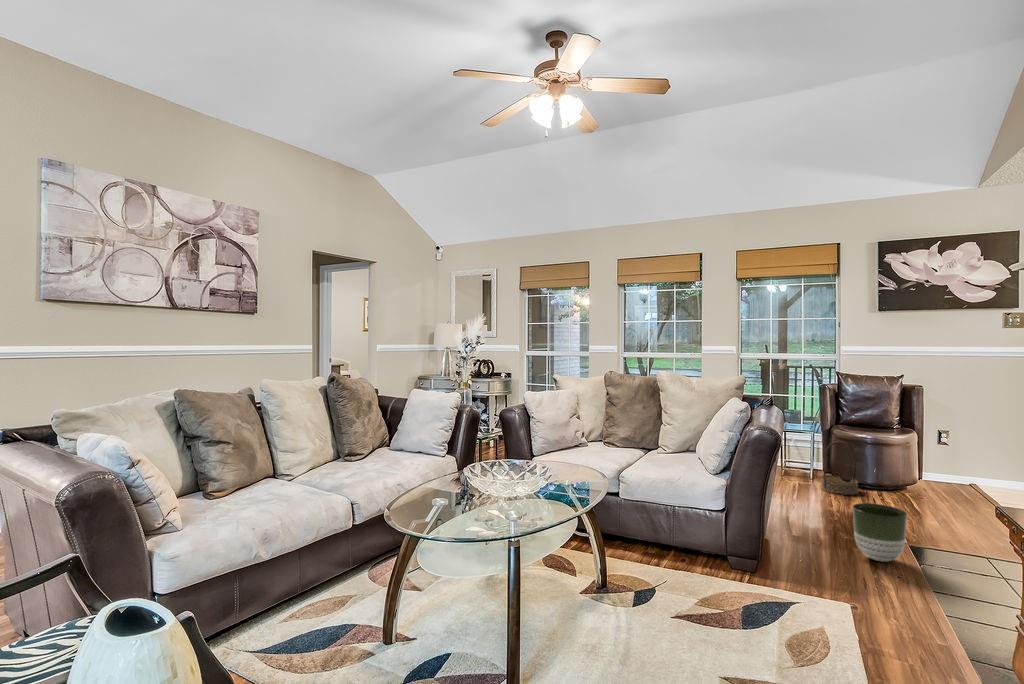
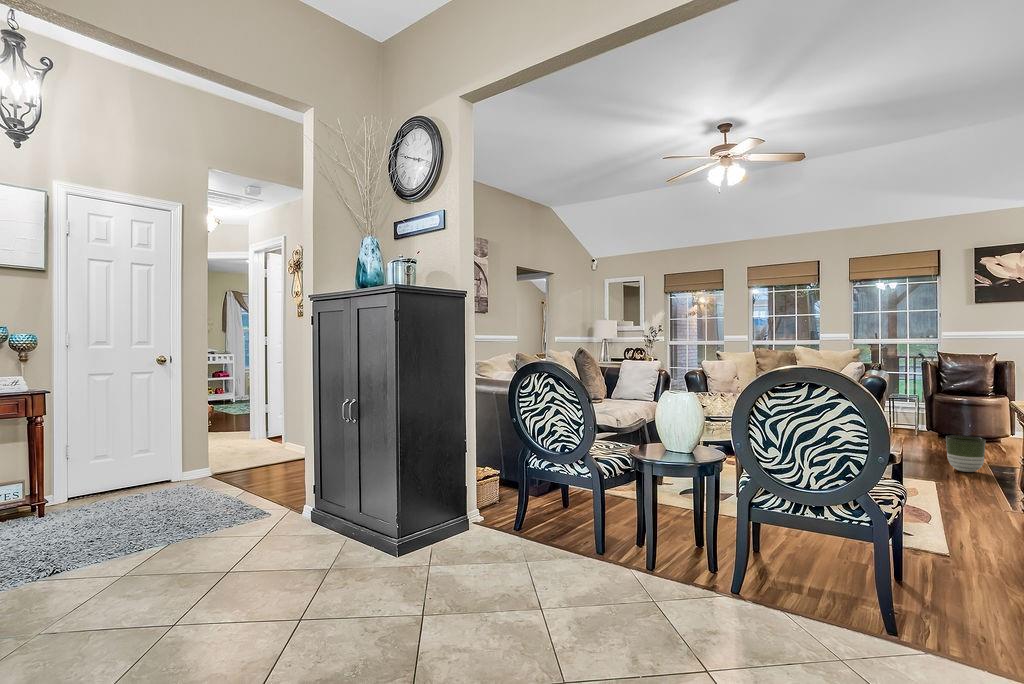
basket: present [822,441,858,495] -> none [925,403,956,443]

